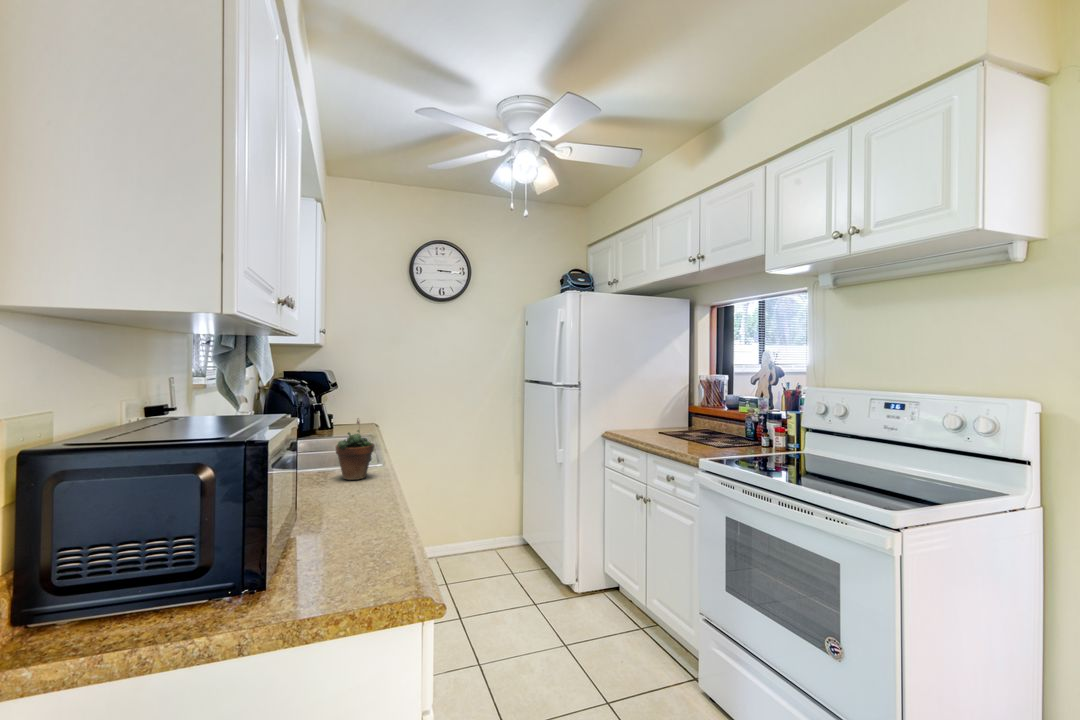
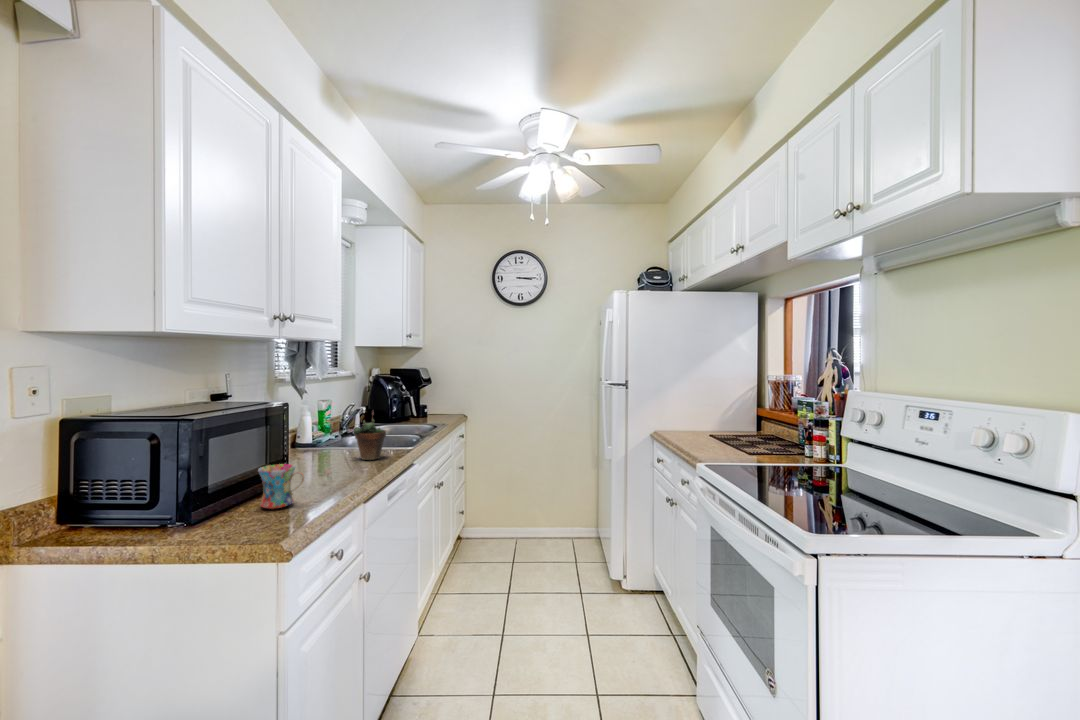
mug: none [311,491,372,552] -> present [258,464,304,509]

